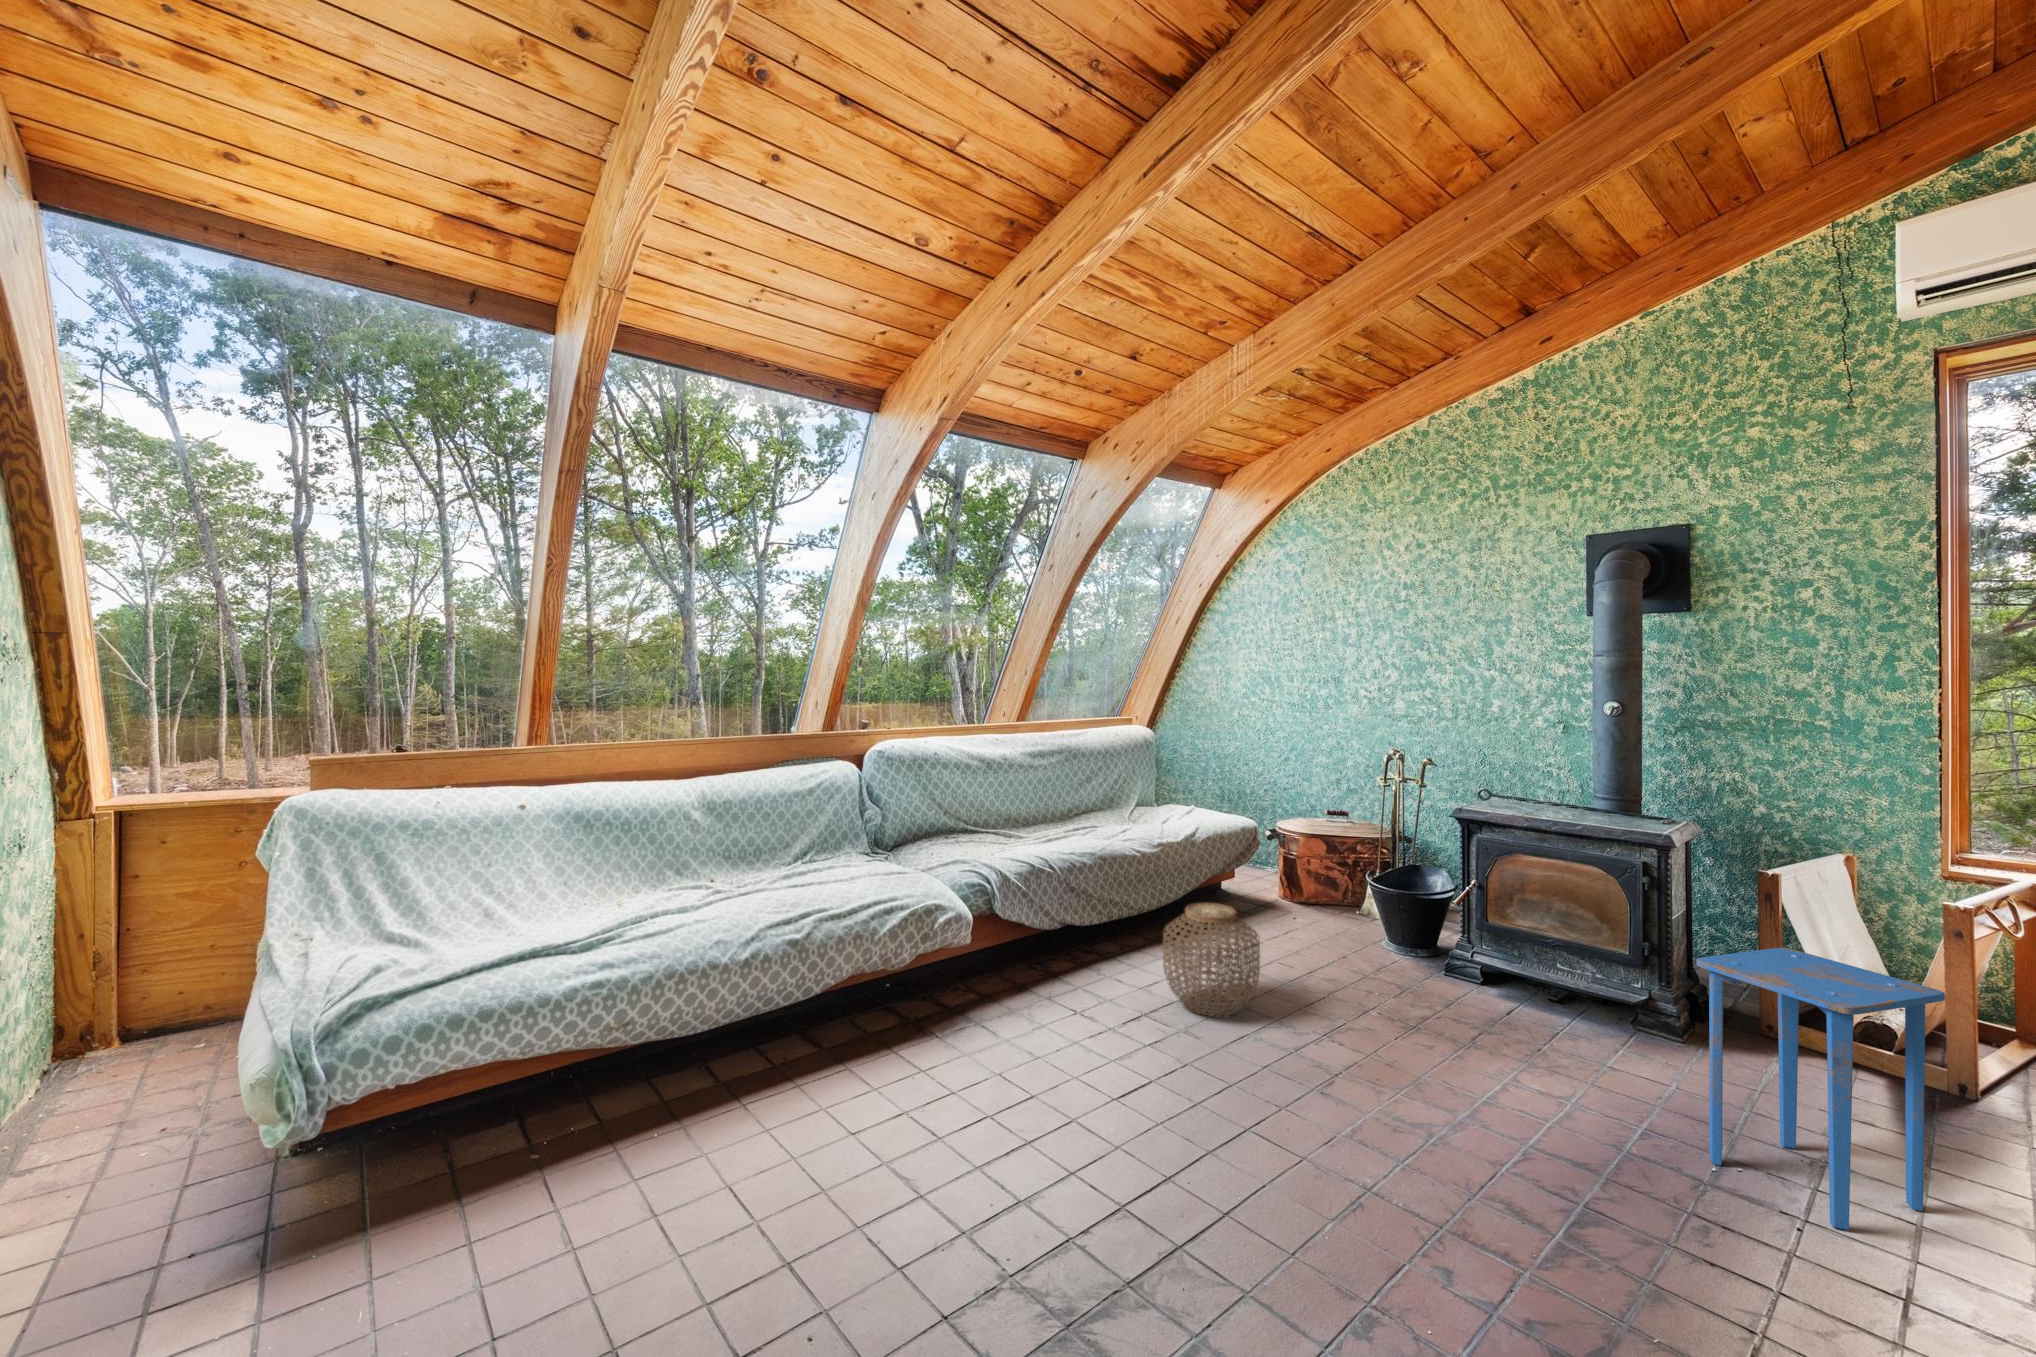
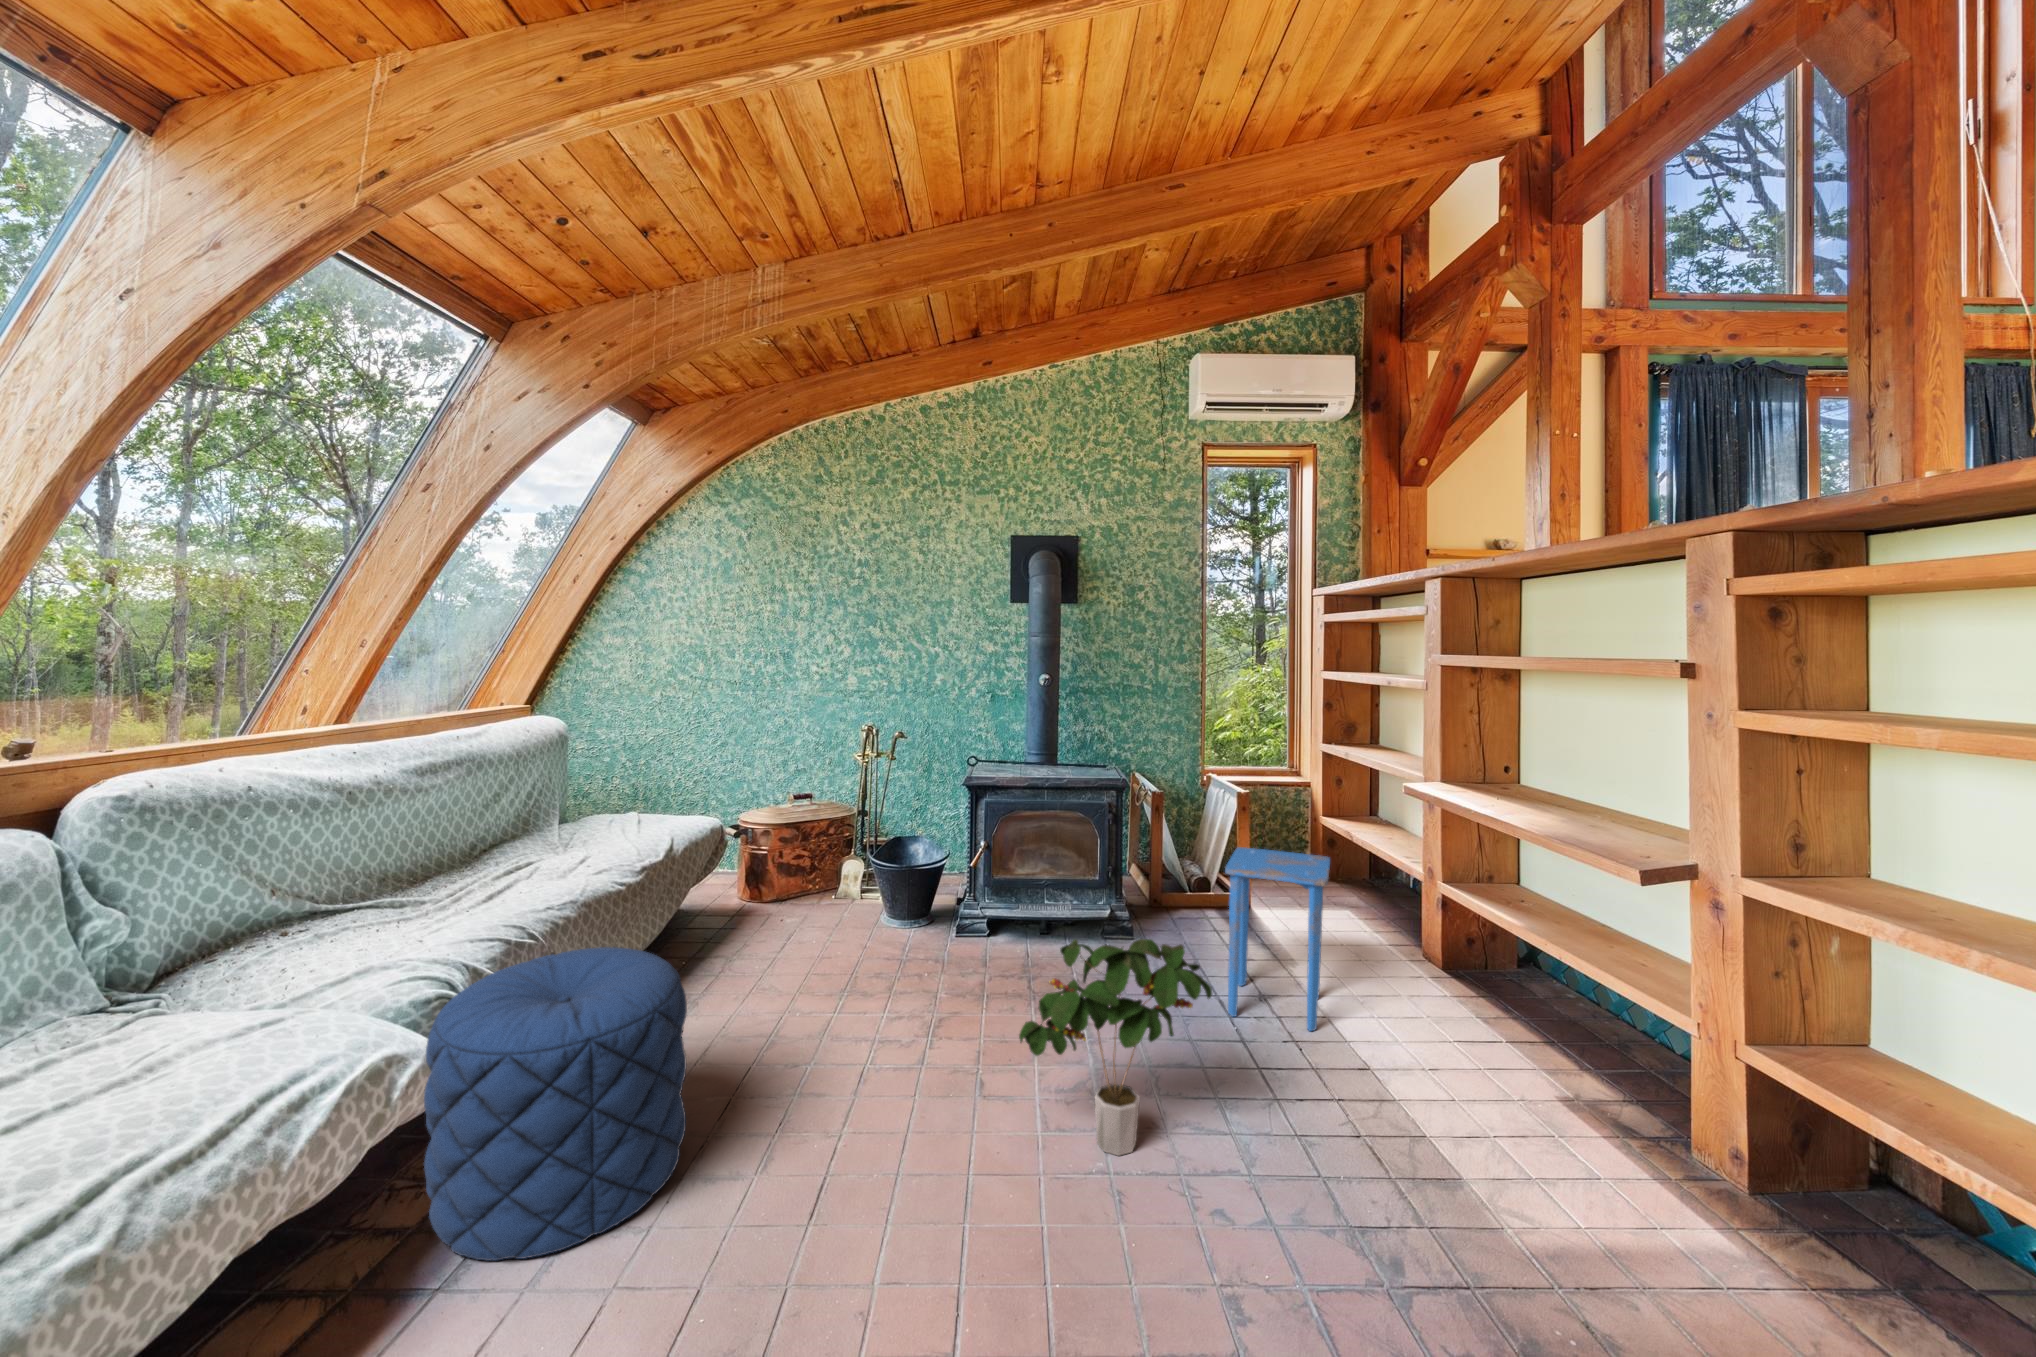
pouf: none [942,874,1087,1047] -> present [424,947,687,1261]
woven basket: present [1163,903,1260,1017] -> none [744,919,861,1058]
potted plant: none [1302,956,1501,1187] -> present [1019,939,1212,1156]

